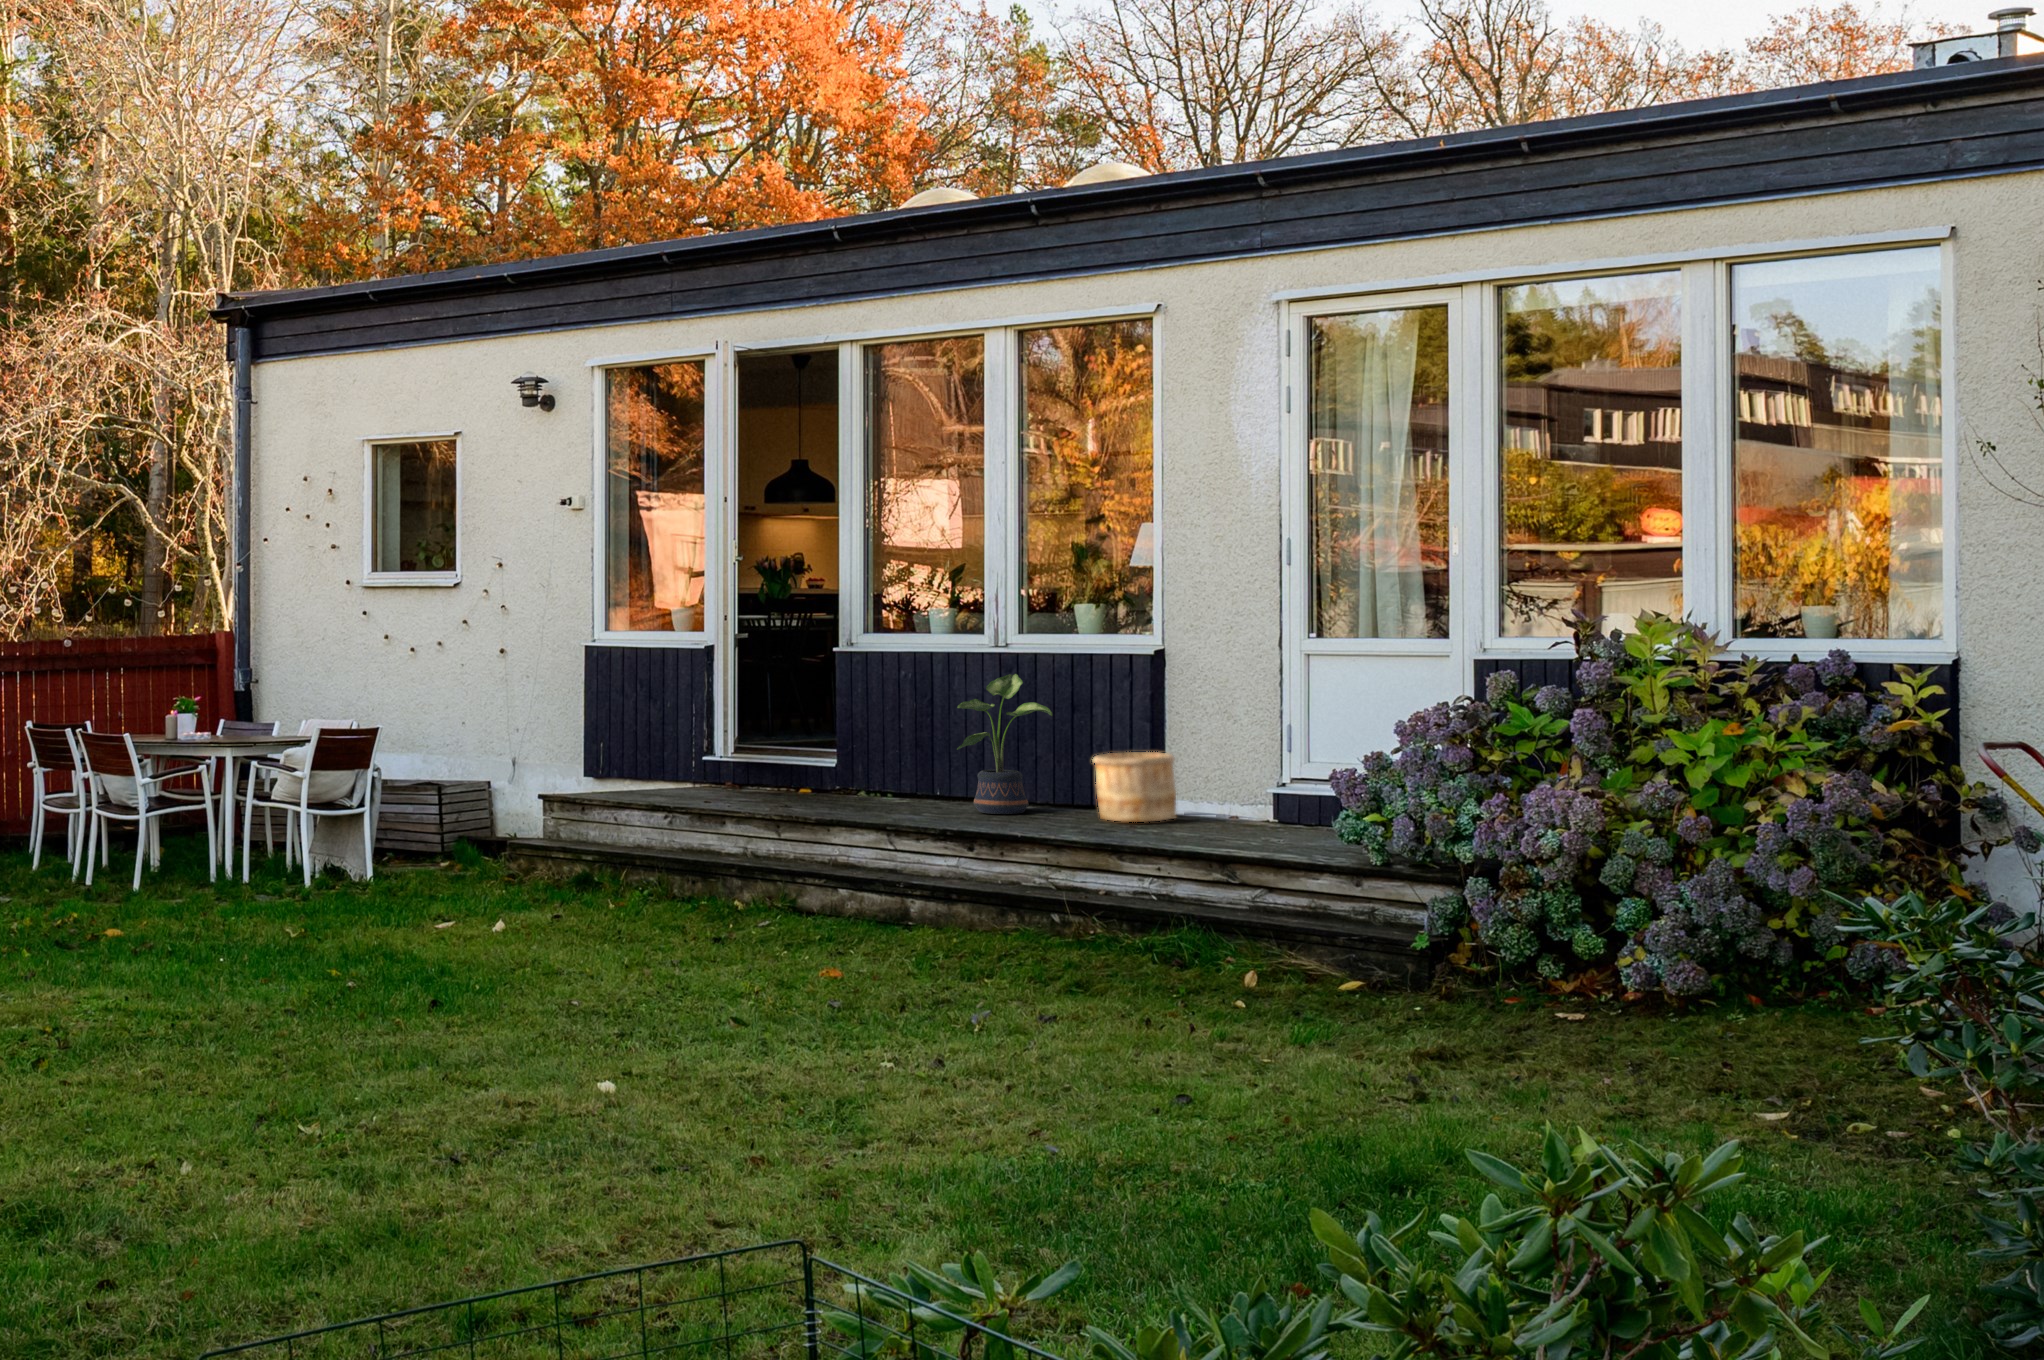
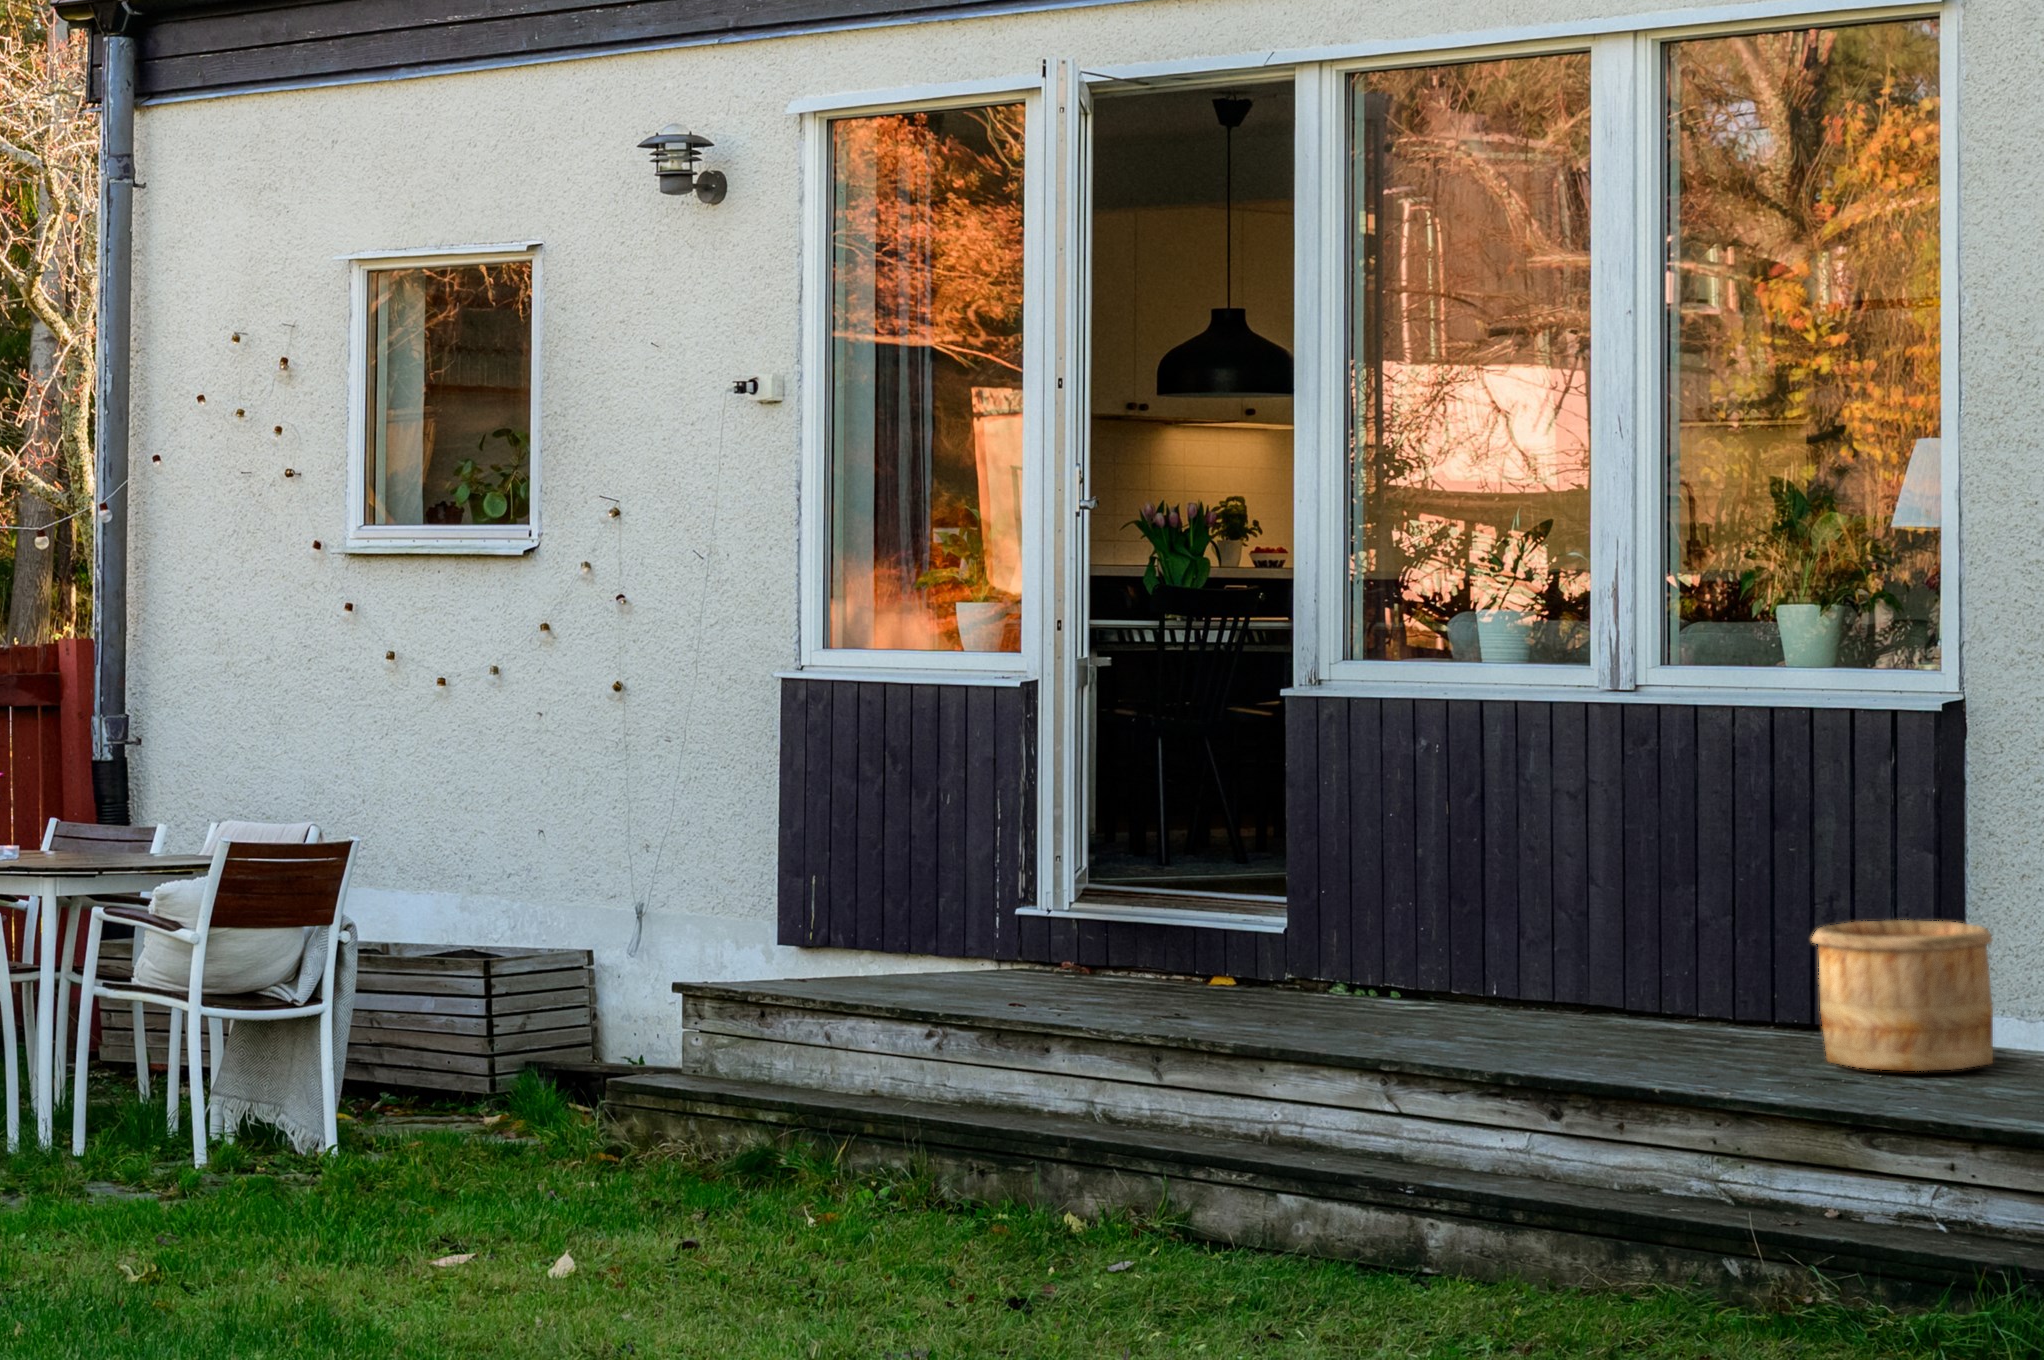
potted plant: present [957,674,1052,814] -> none [1522,749,1727,1045]

